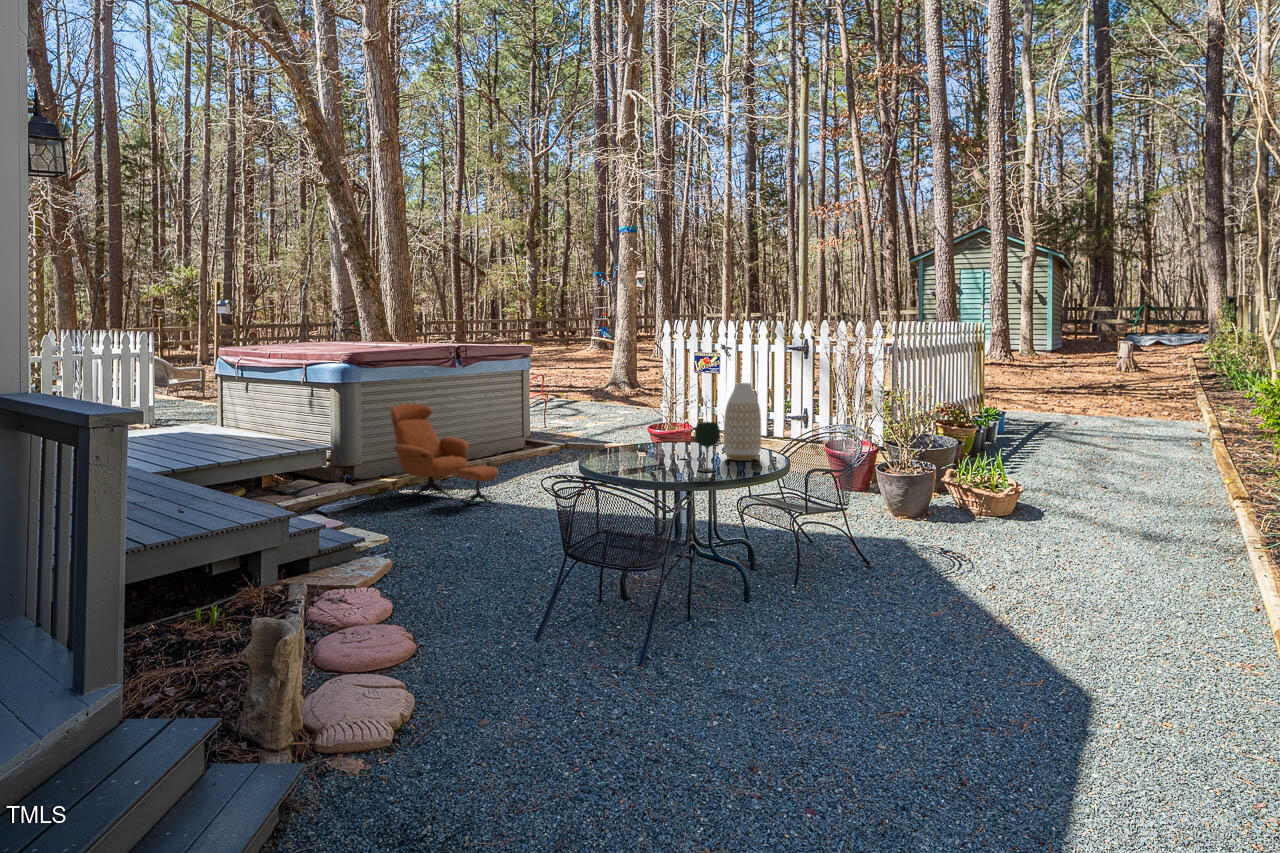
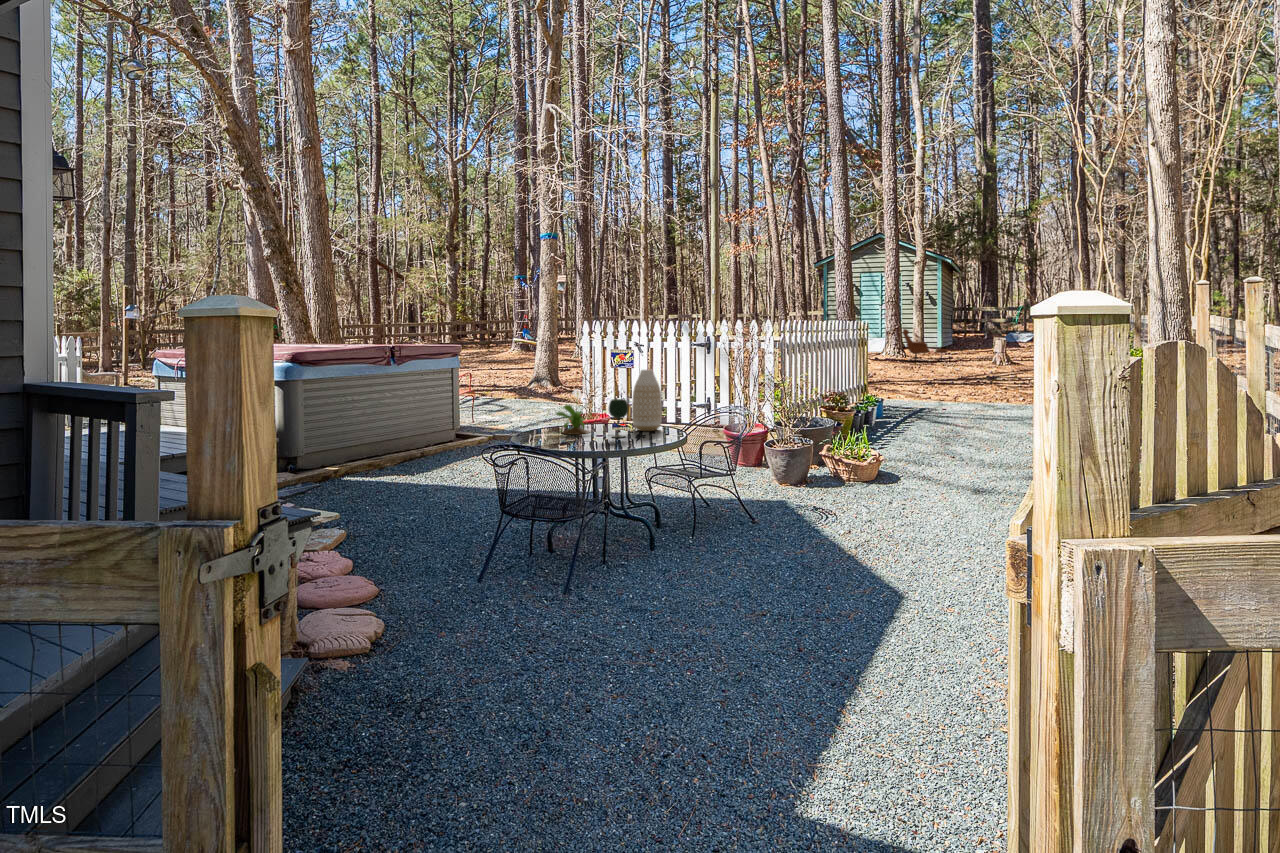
potted flower: none [627,401,680,464] -> present [556,390,589,435]
lounge chair: present [391,403,498,507] -> present [903,329,948,361]

